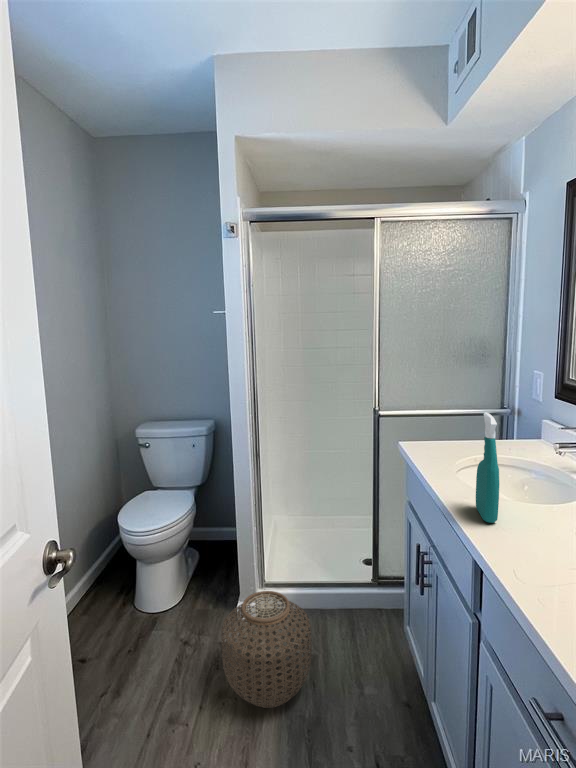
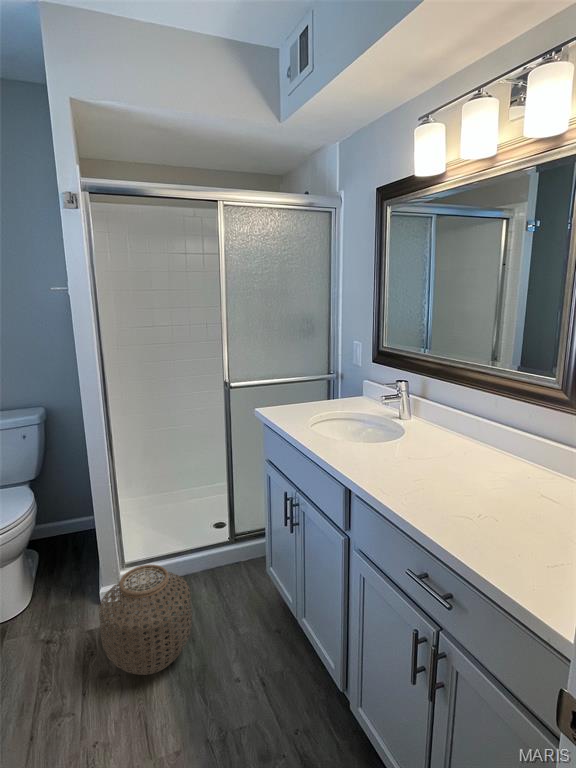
spray bottle: present [476,413,499,523] -> none [339,374,360,460]

